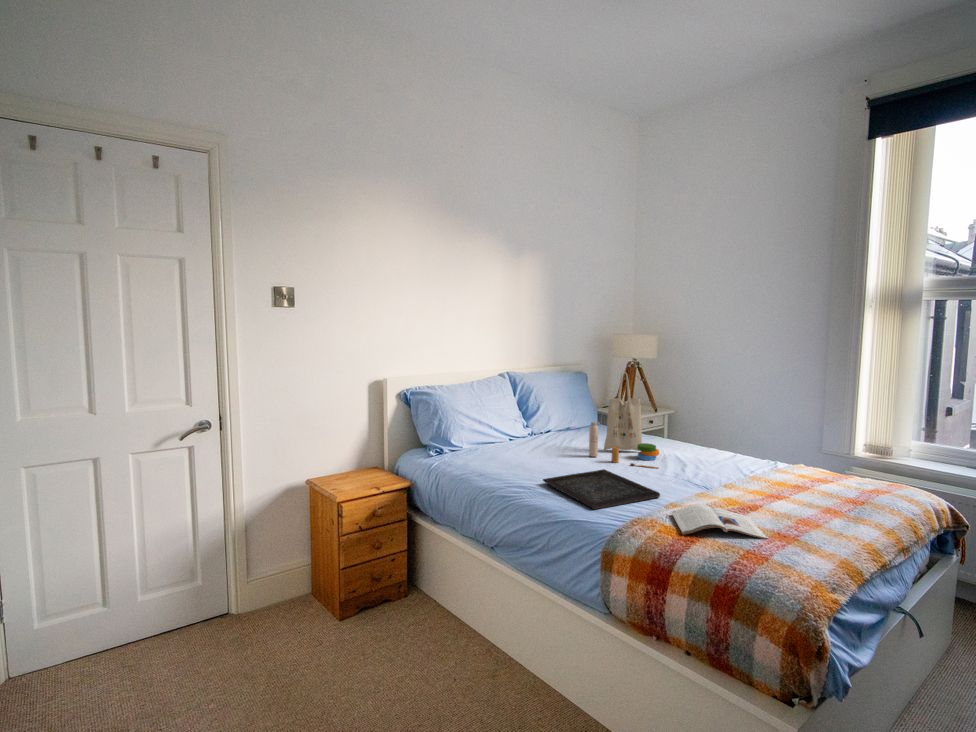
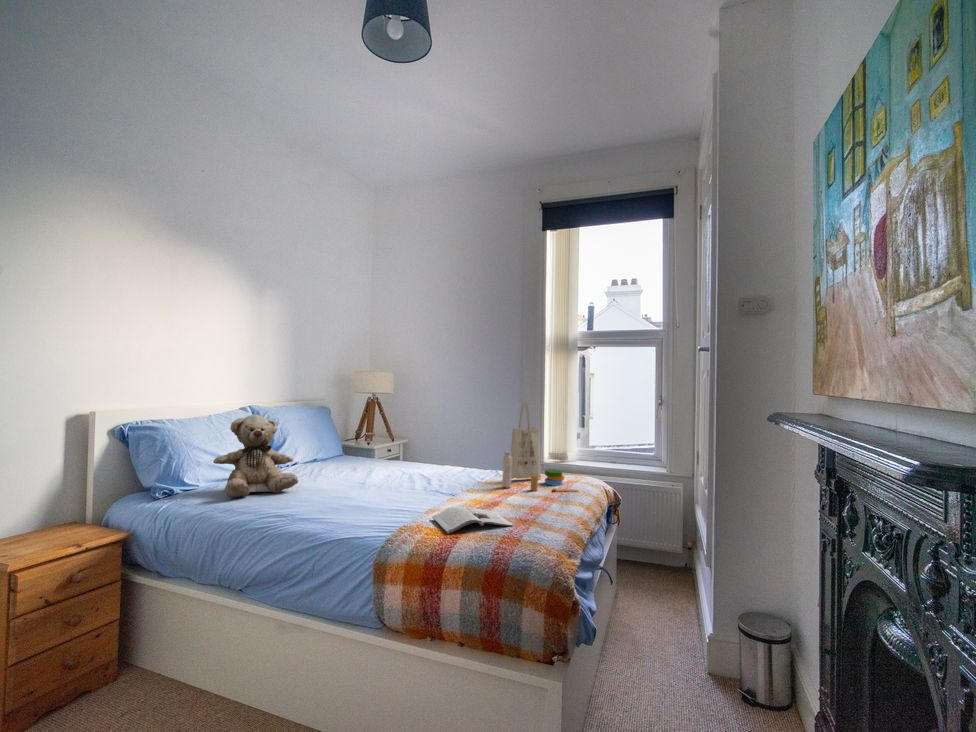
tote bag: present [589,372,659,469] -> present [503,402,578,492]
teddy bear: none [473,385,545,463] -> present [213,414,298,498]
tray: present [543,469,660,509] -> none [301,490,418,526]

